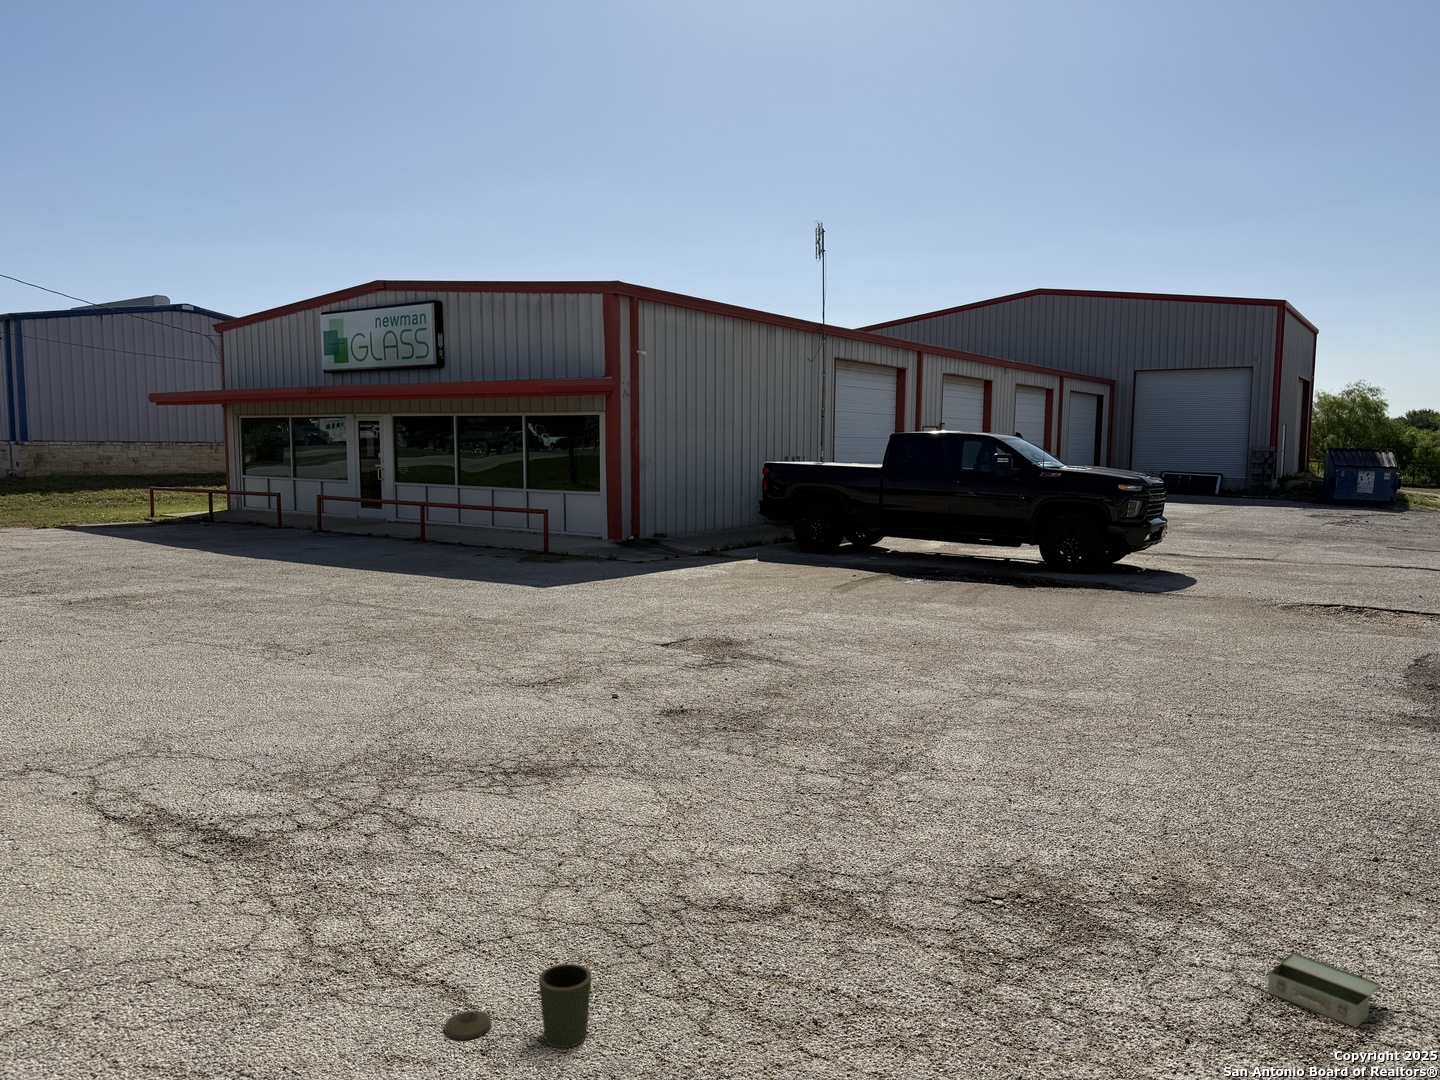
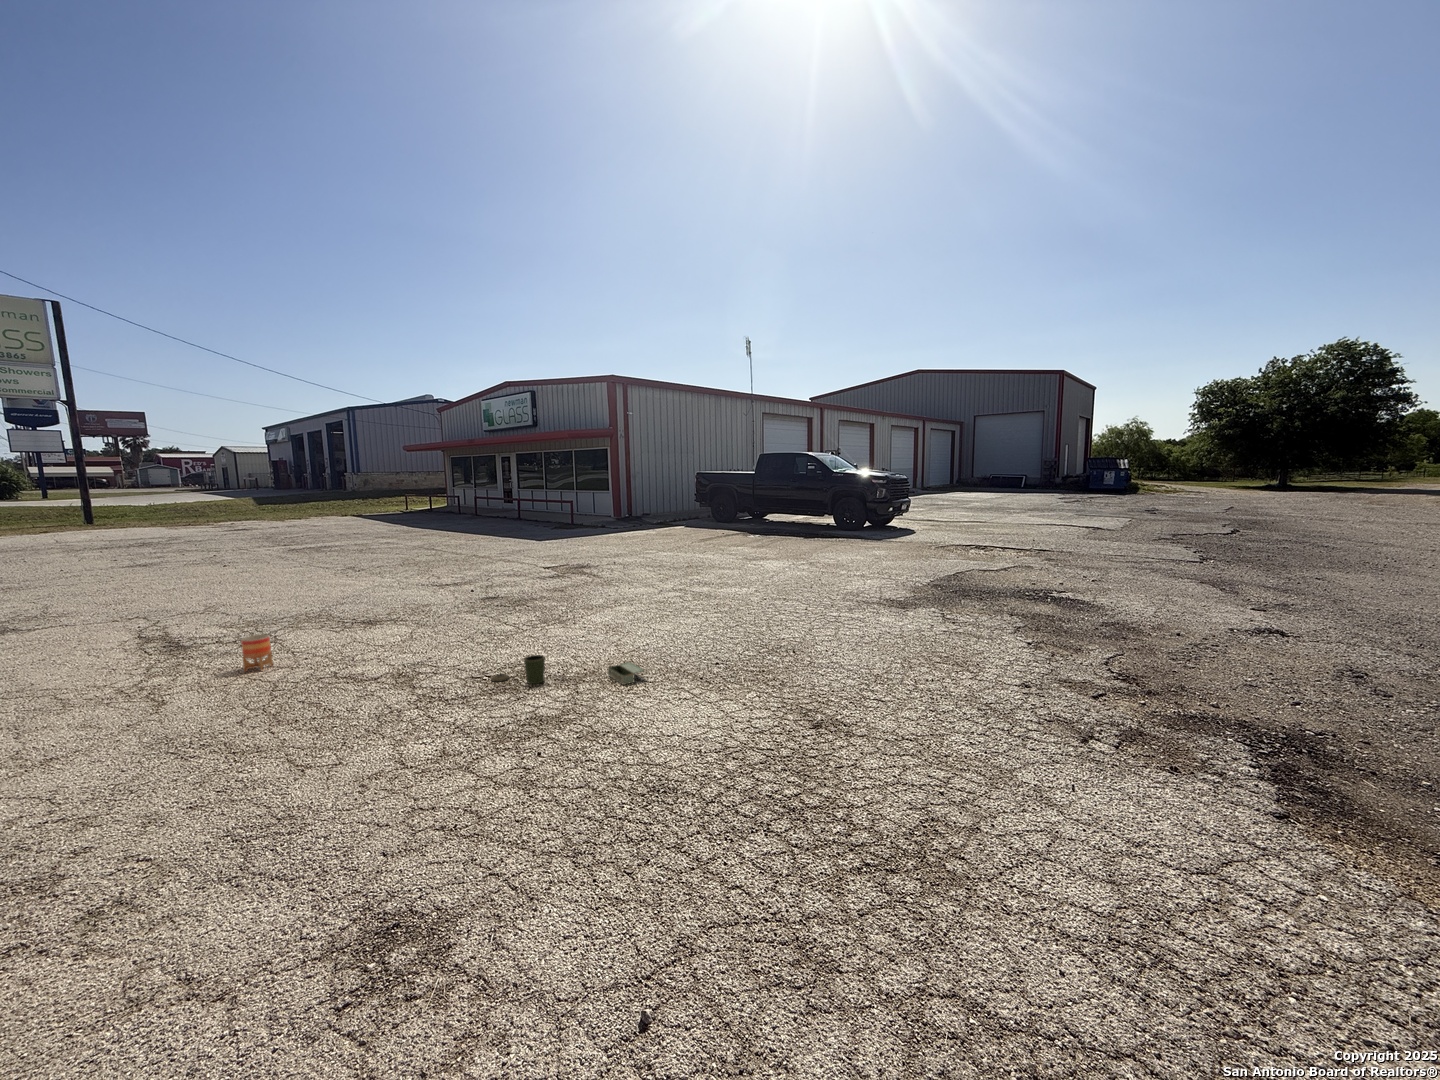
planter: none [321,890,385,995] -> present [241,634,273,672]
trash can: present [445,964,592,1048] -> present [491,655,545,684]

